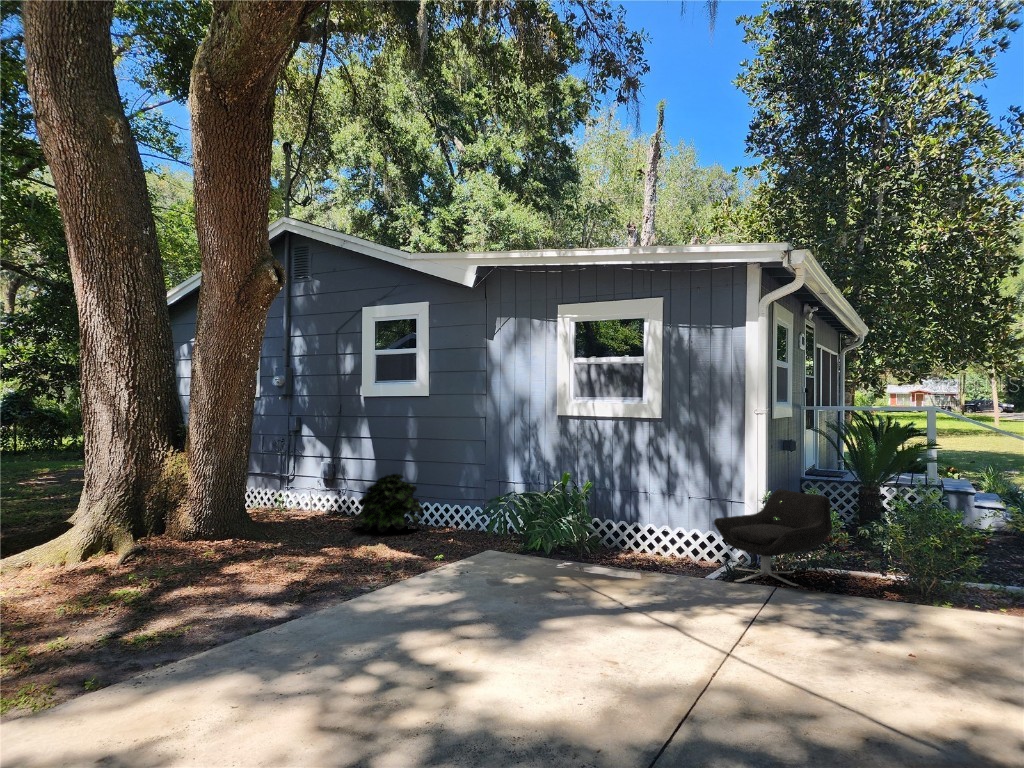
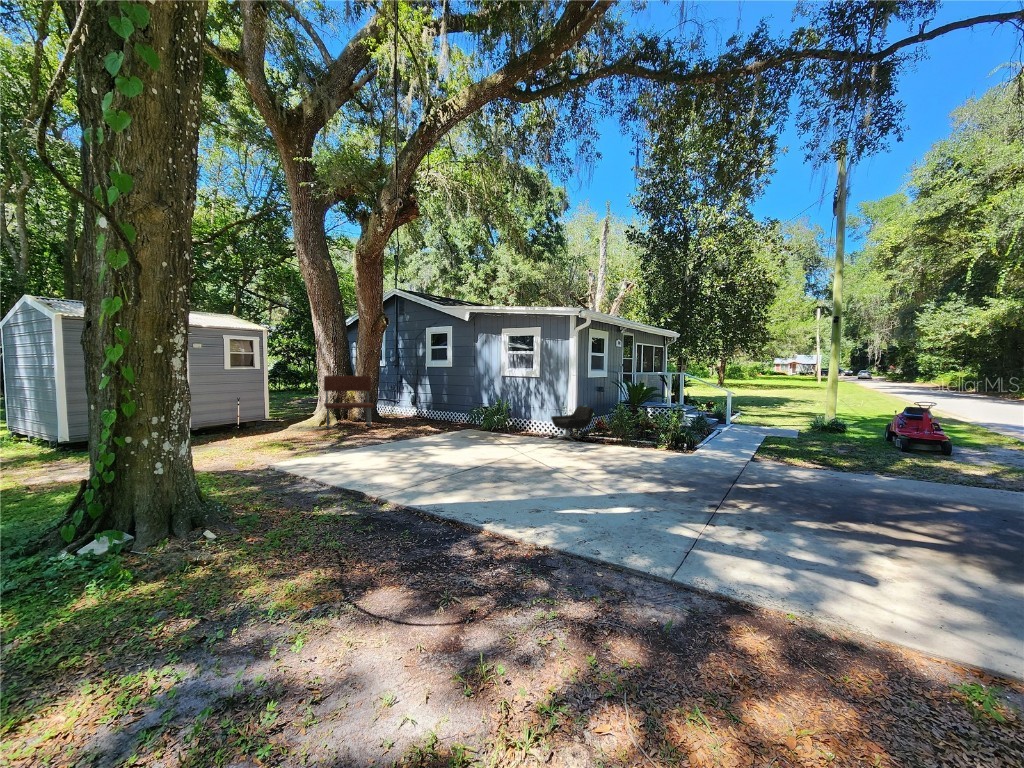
bench: none [102,421,242,567] -> present [324,376,374,428]
potted plant: present [355,474,424,532] -> none [421,399,450,422]

